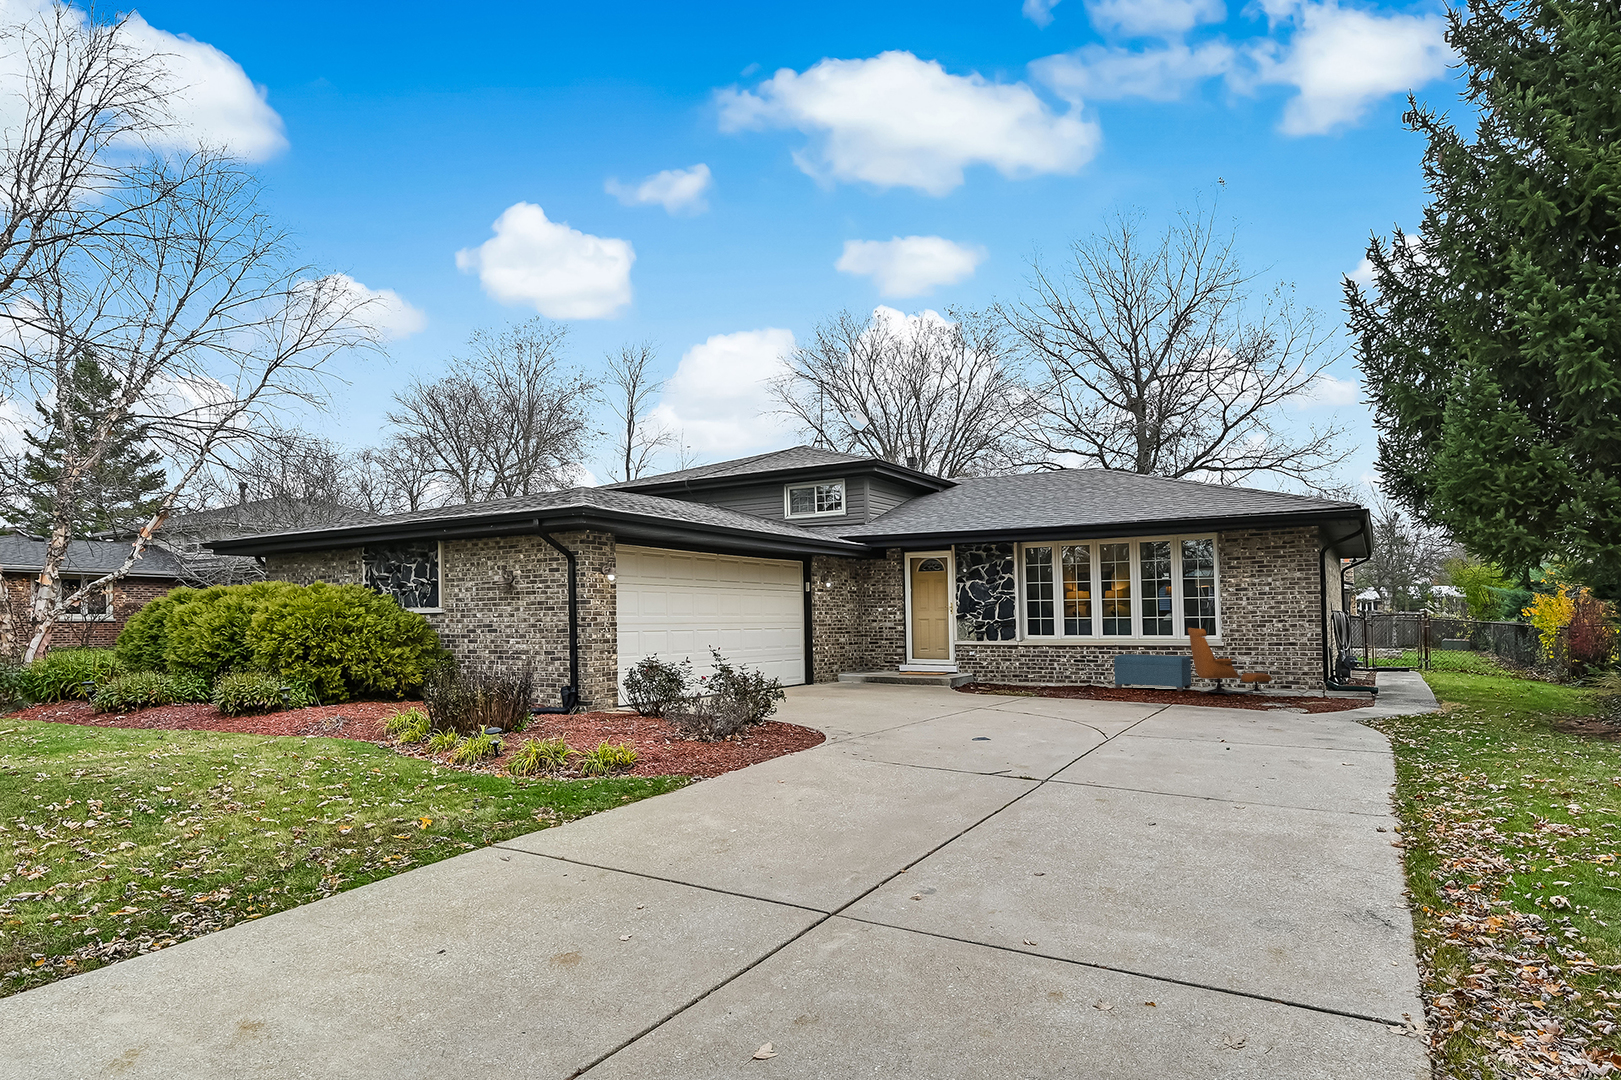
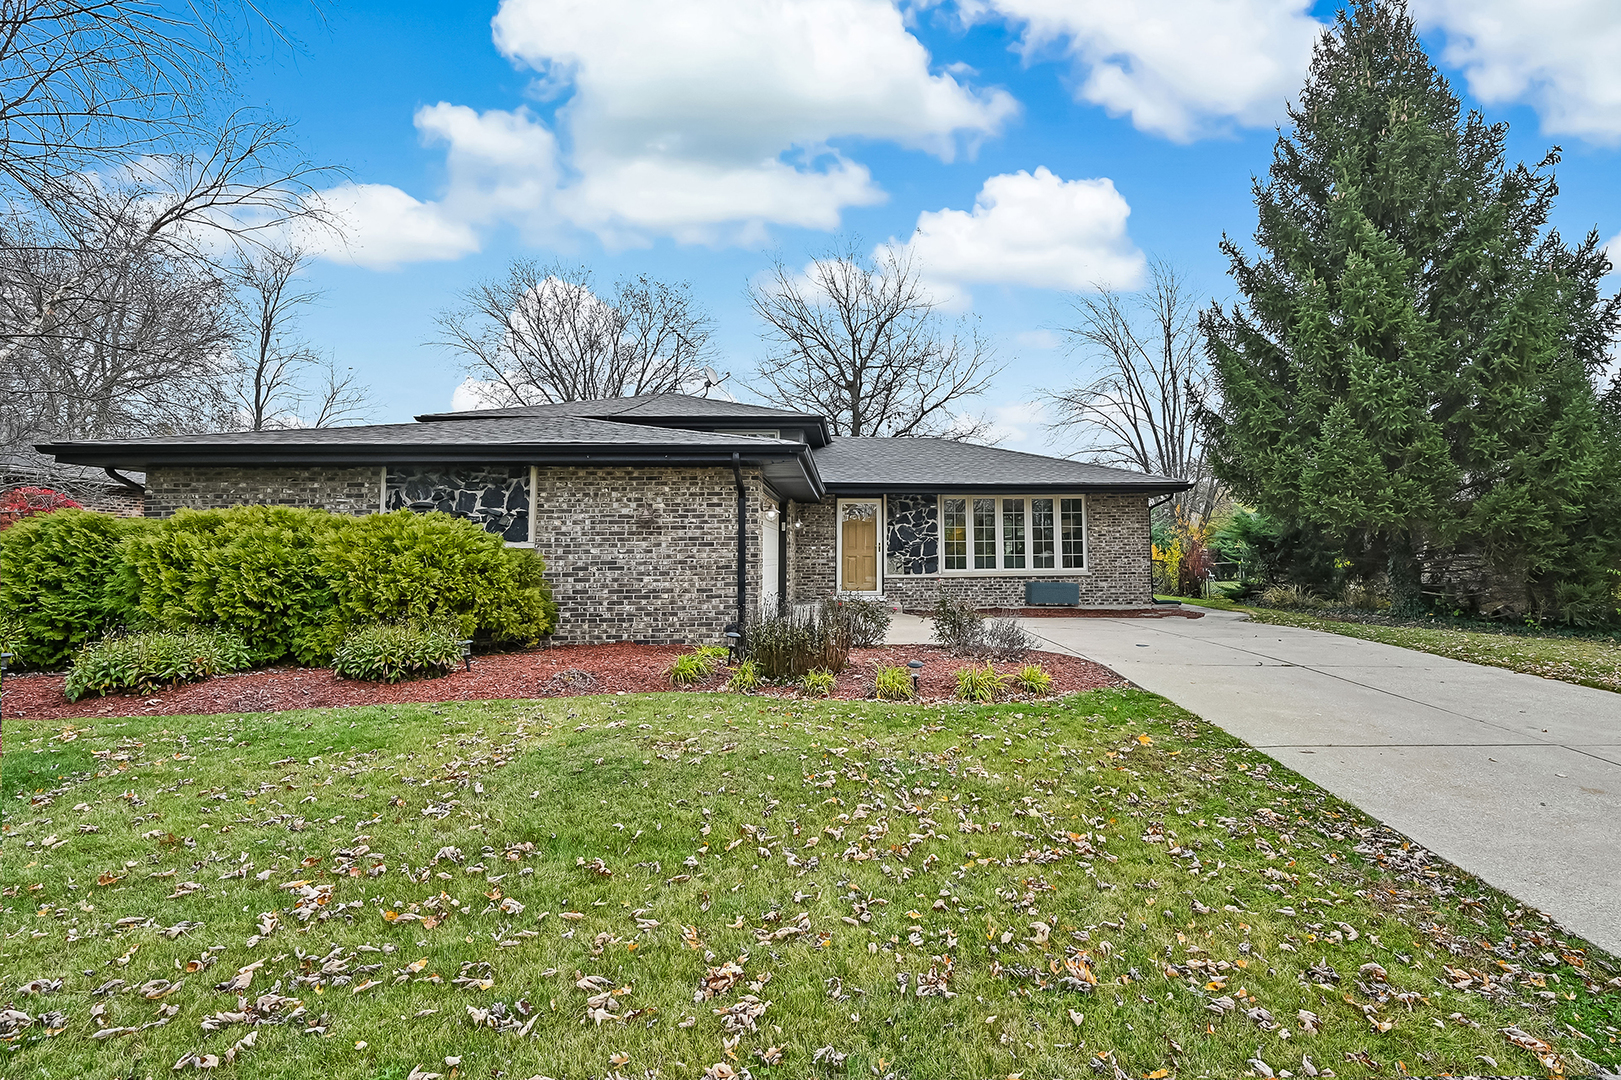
lounge chair: present [1188,627,1272,696] -> none [1092,563,1129,609]

